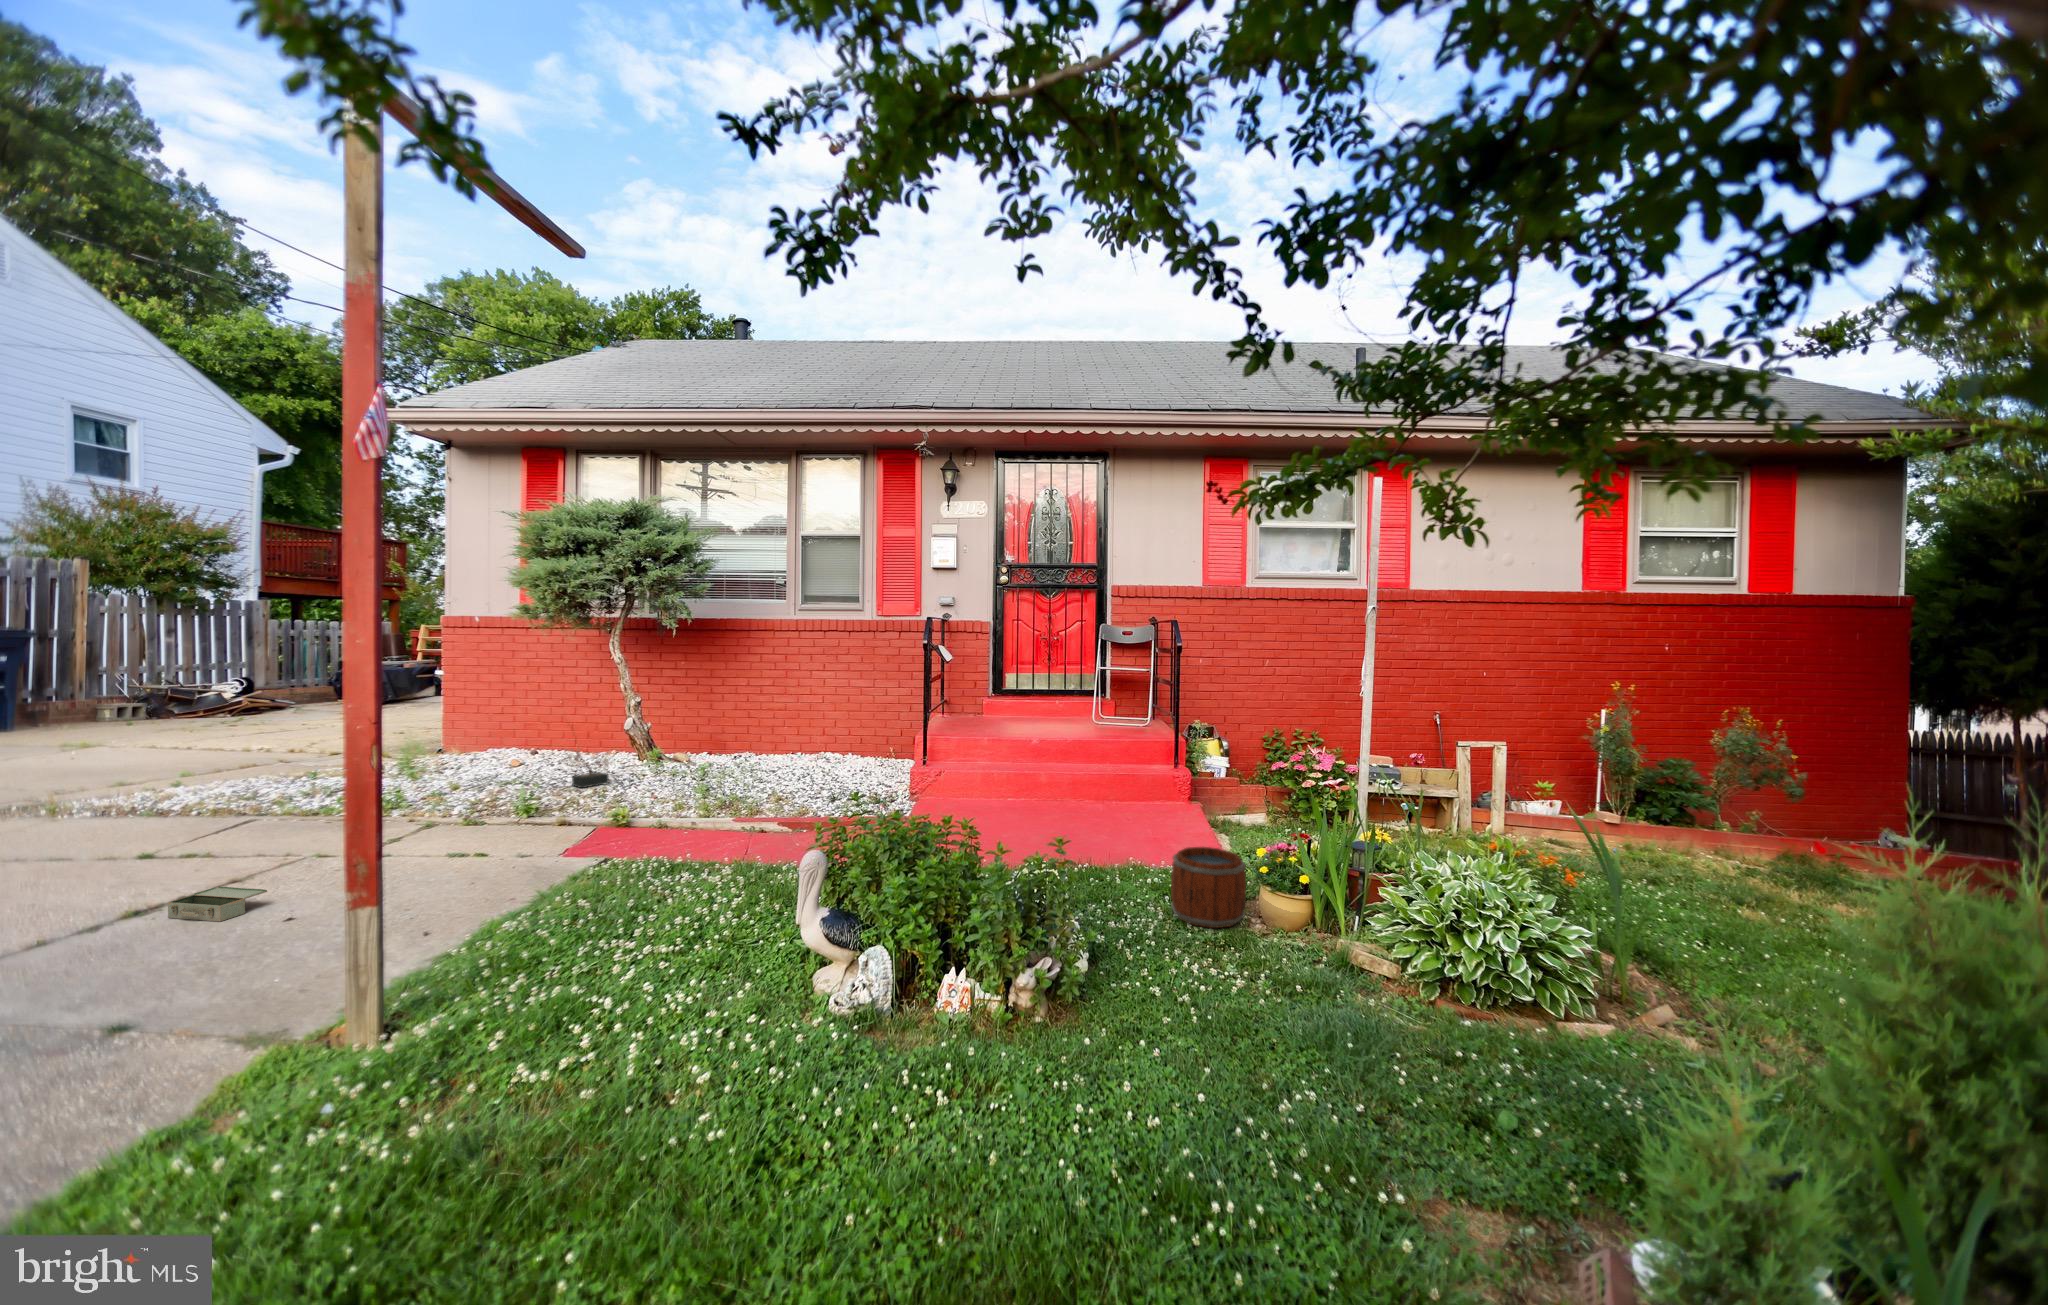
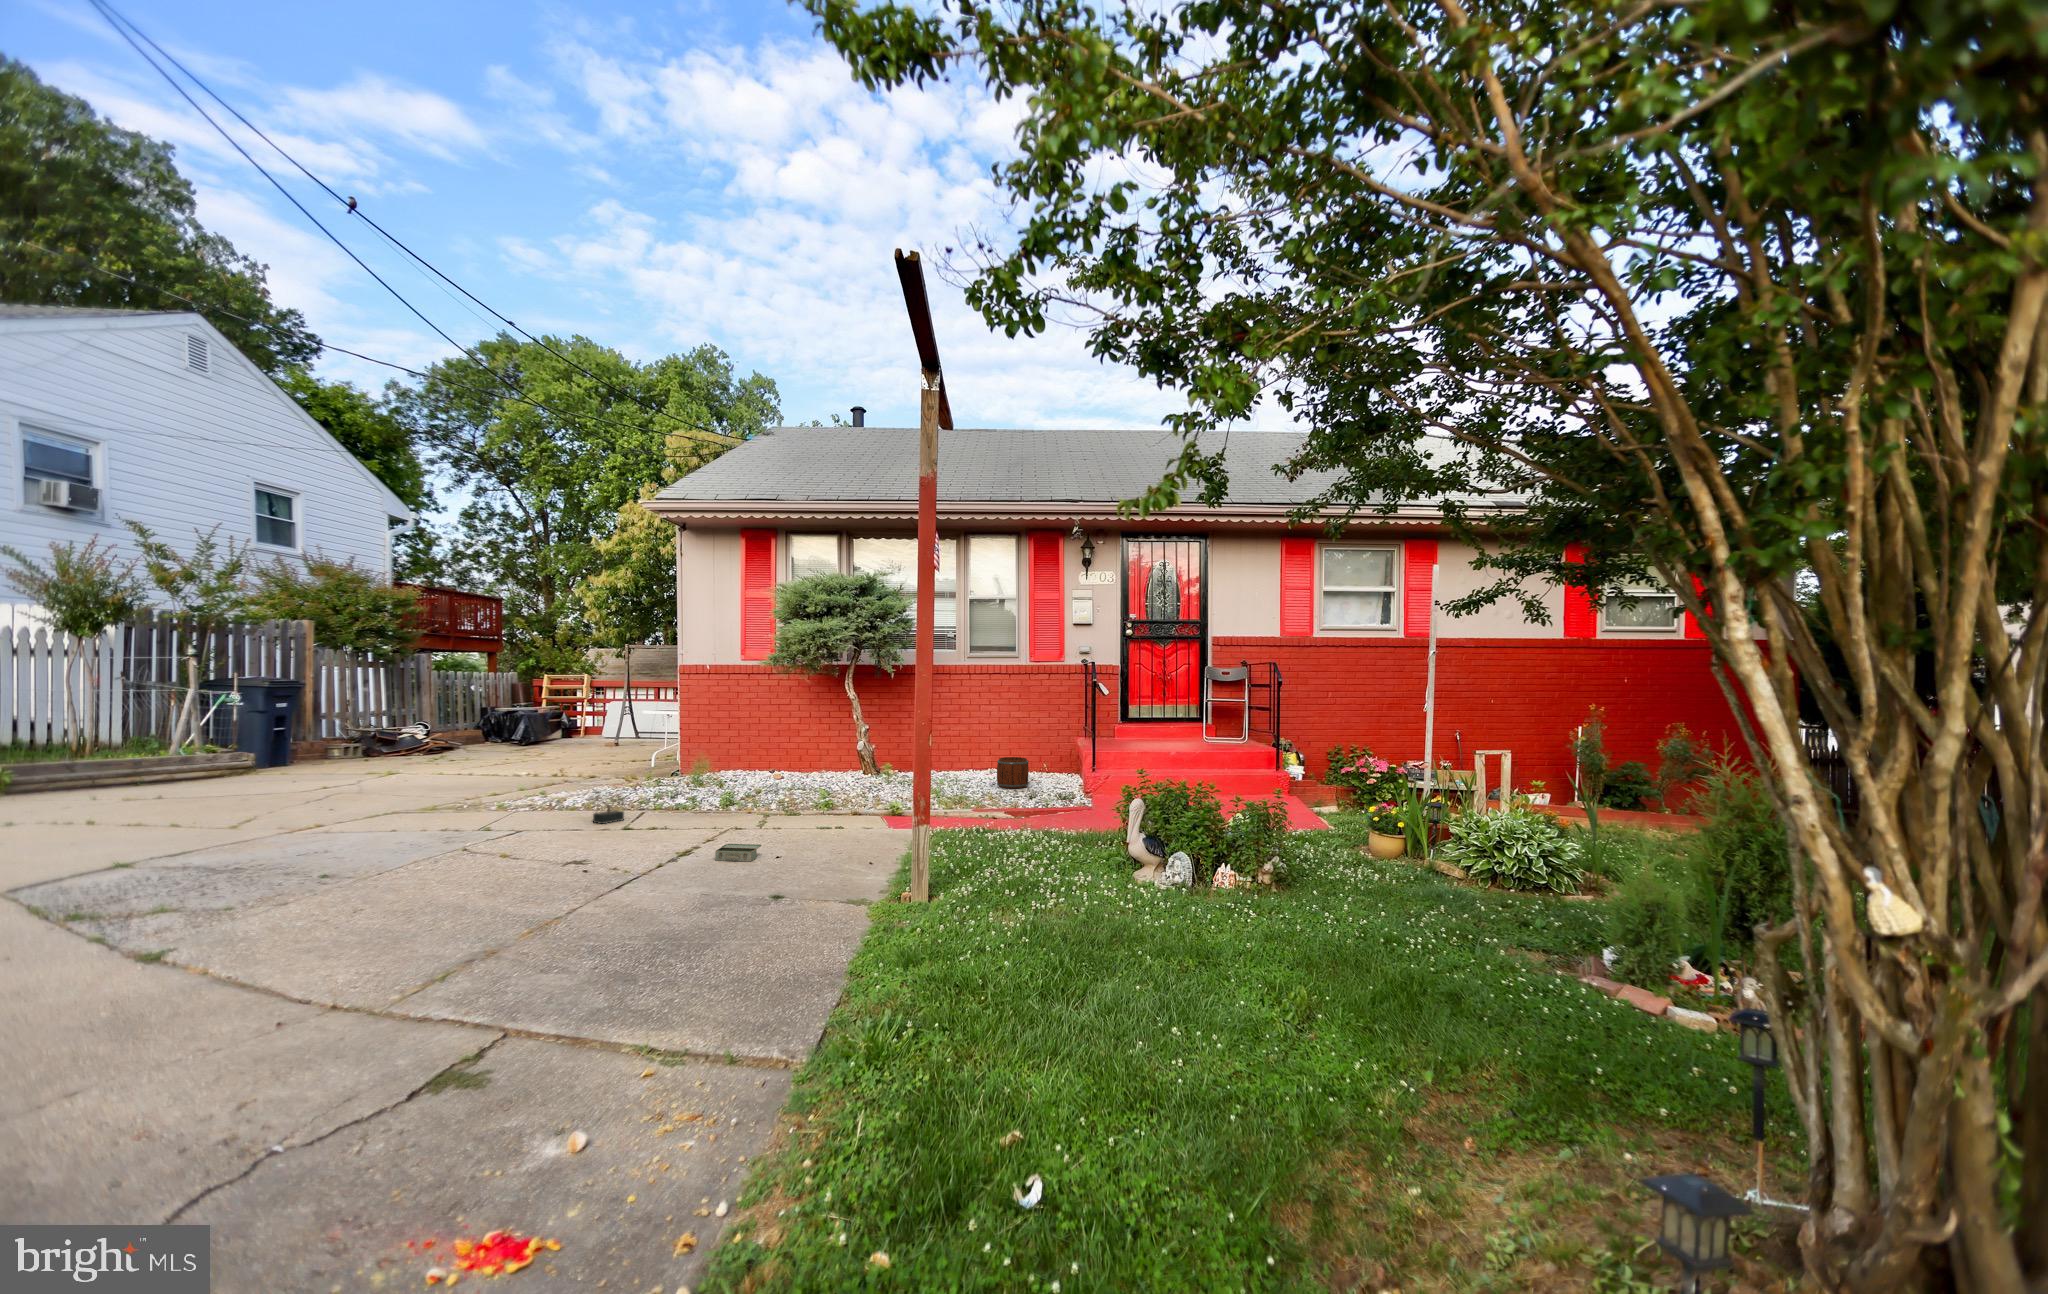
decorative plant: present [564,749,611,788] -> present [586,790,624,824]
bucket: present [1171,847,1246,928] -> present [997,757,1029,788]

